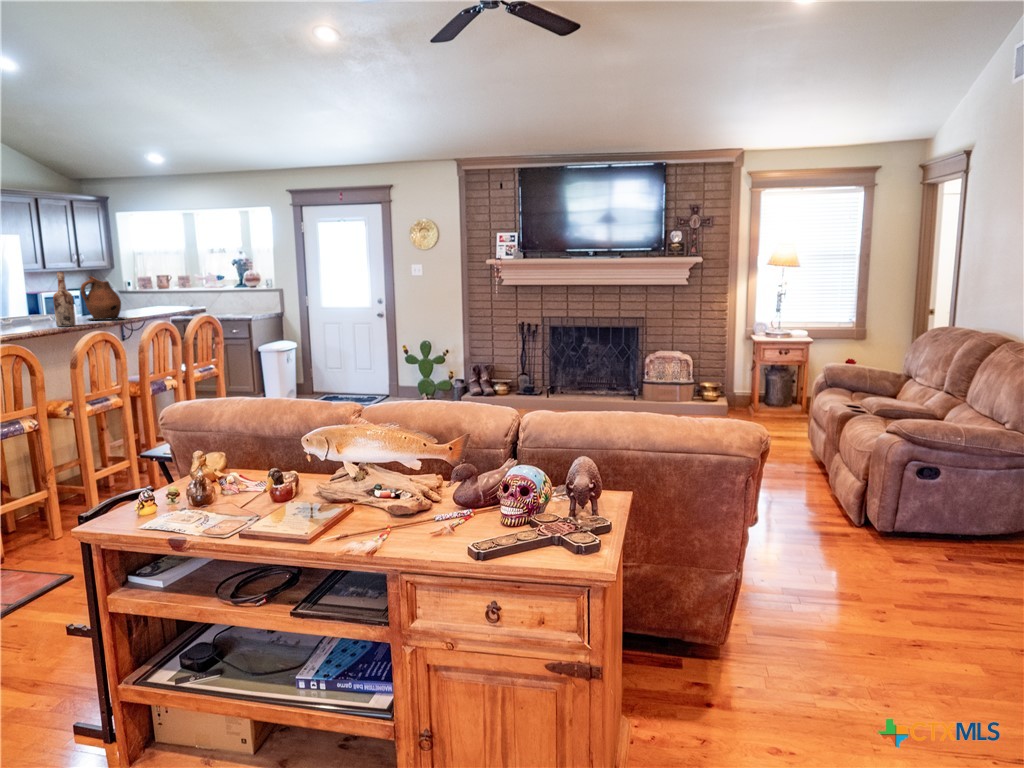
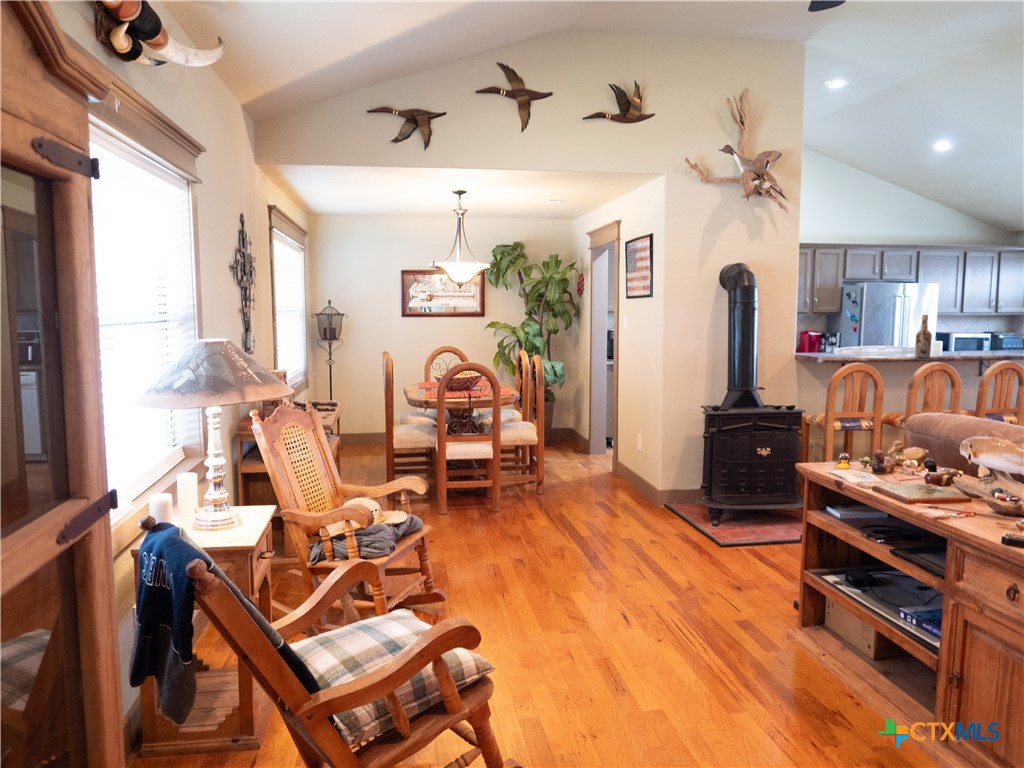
ceramic pitcher: present [81,276,124,320] -> none [951,319,991,358]

